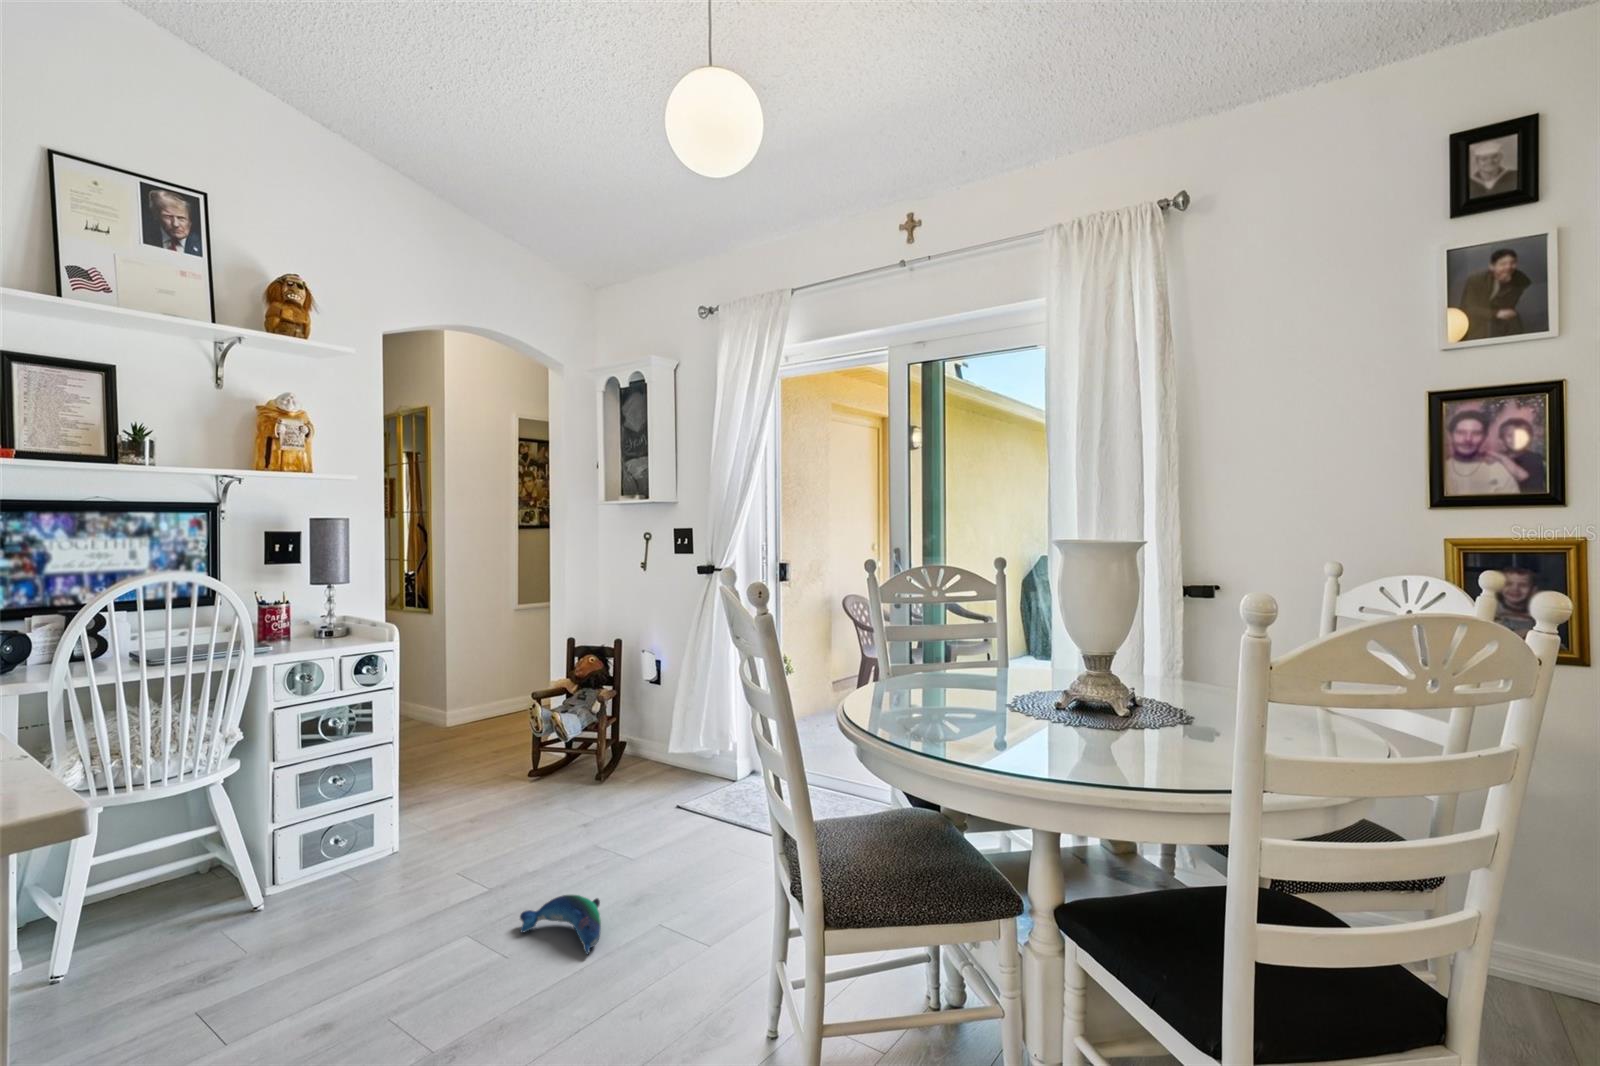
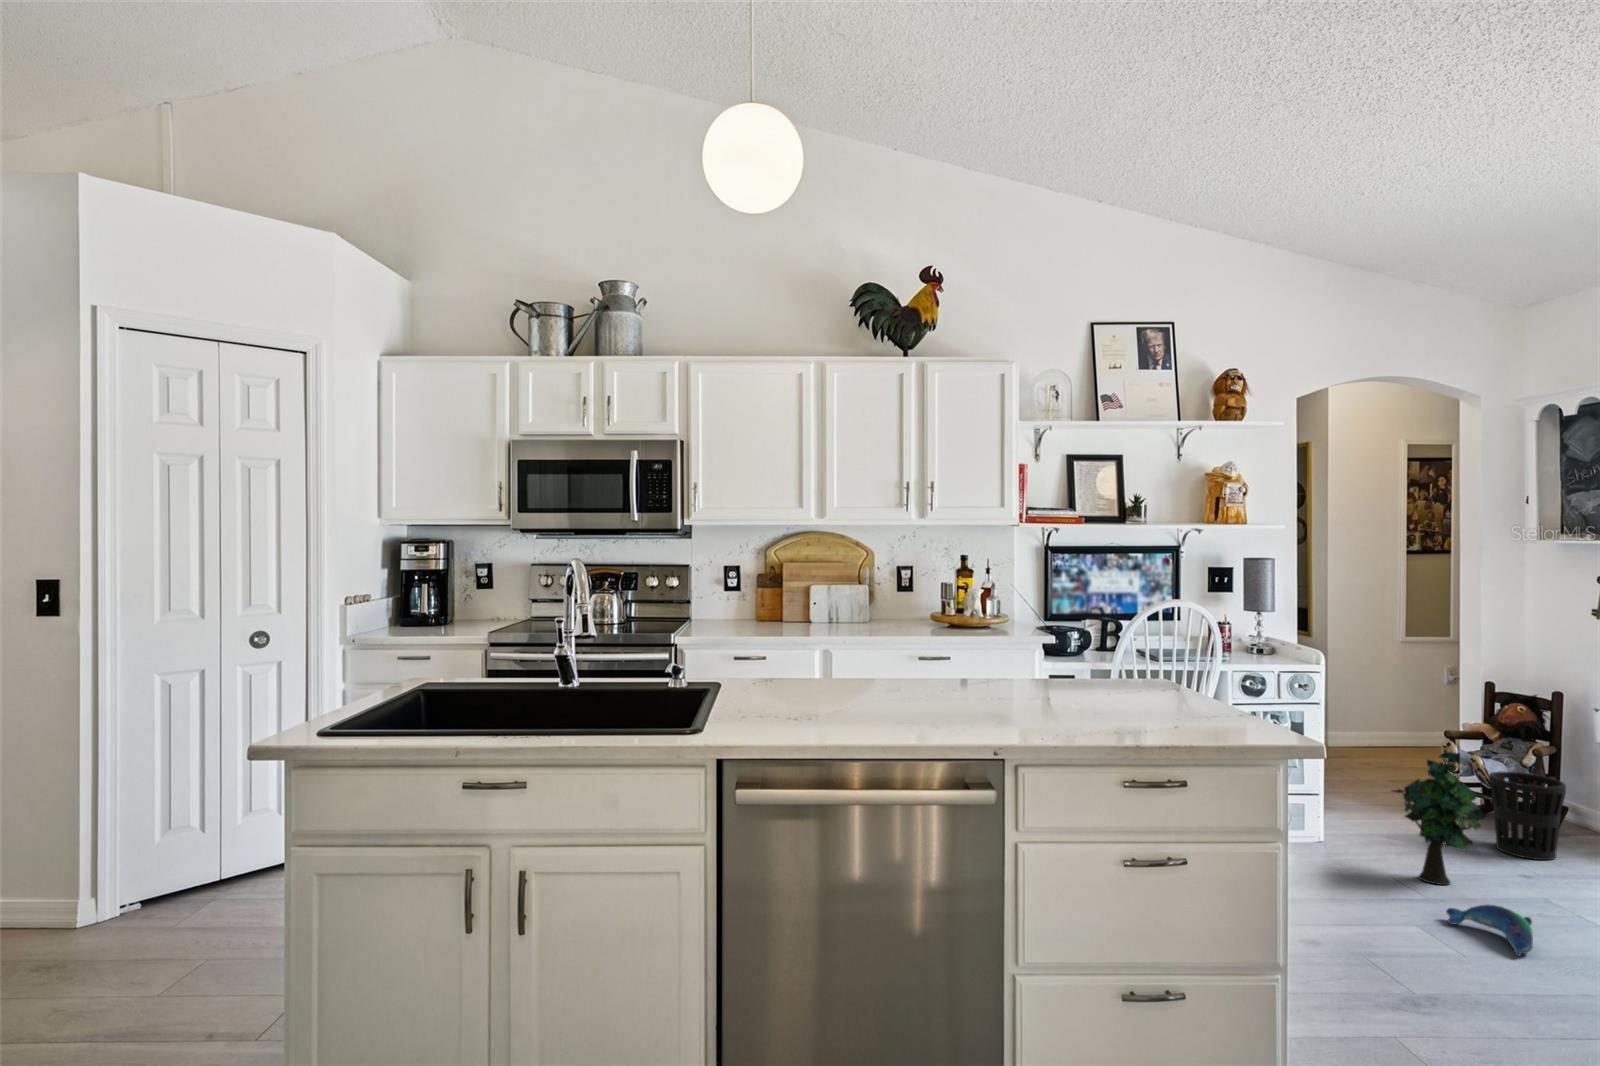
wastebasket: none [566,722,627,808] -> present [1489,771,1566,860]
decorative plant: none [470,724,562,875] -> present [1393,752,1486,885]

